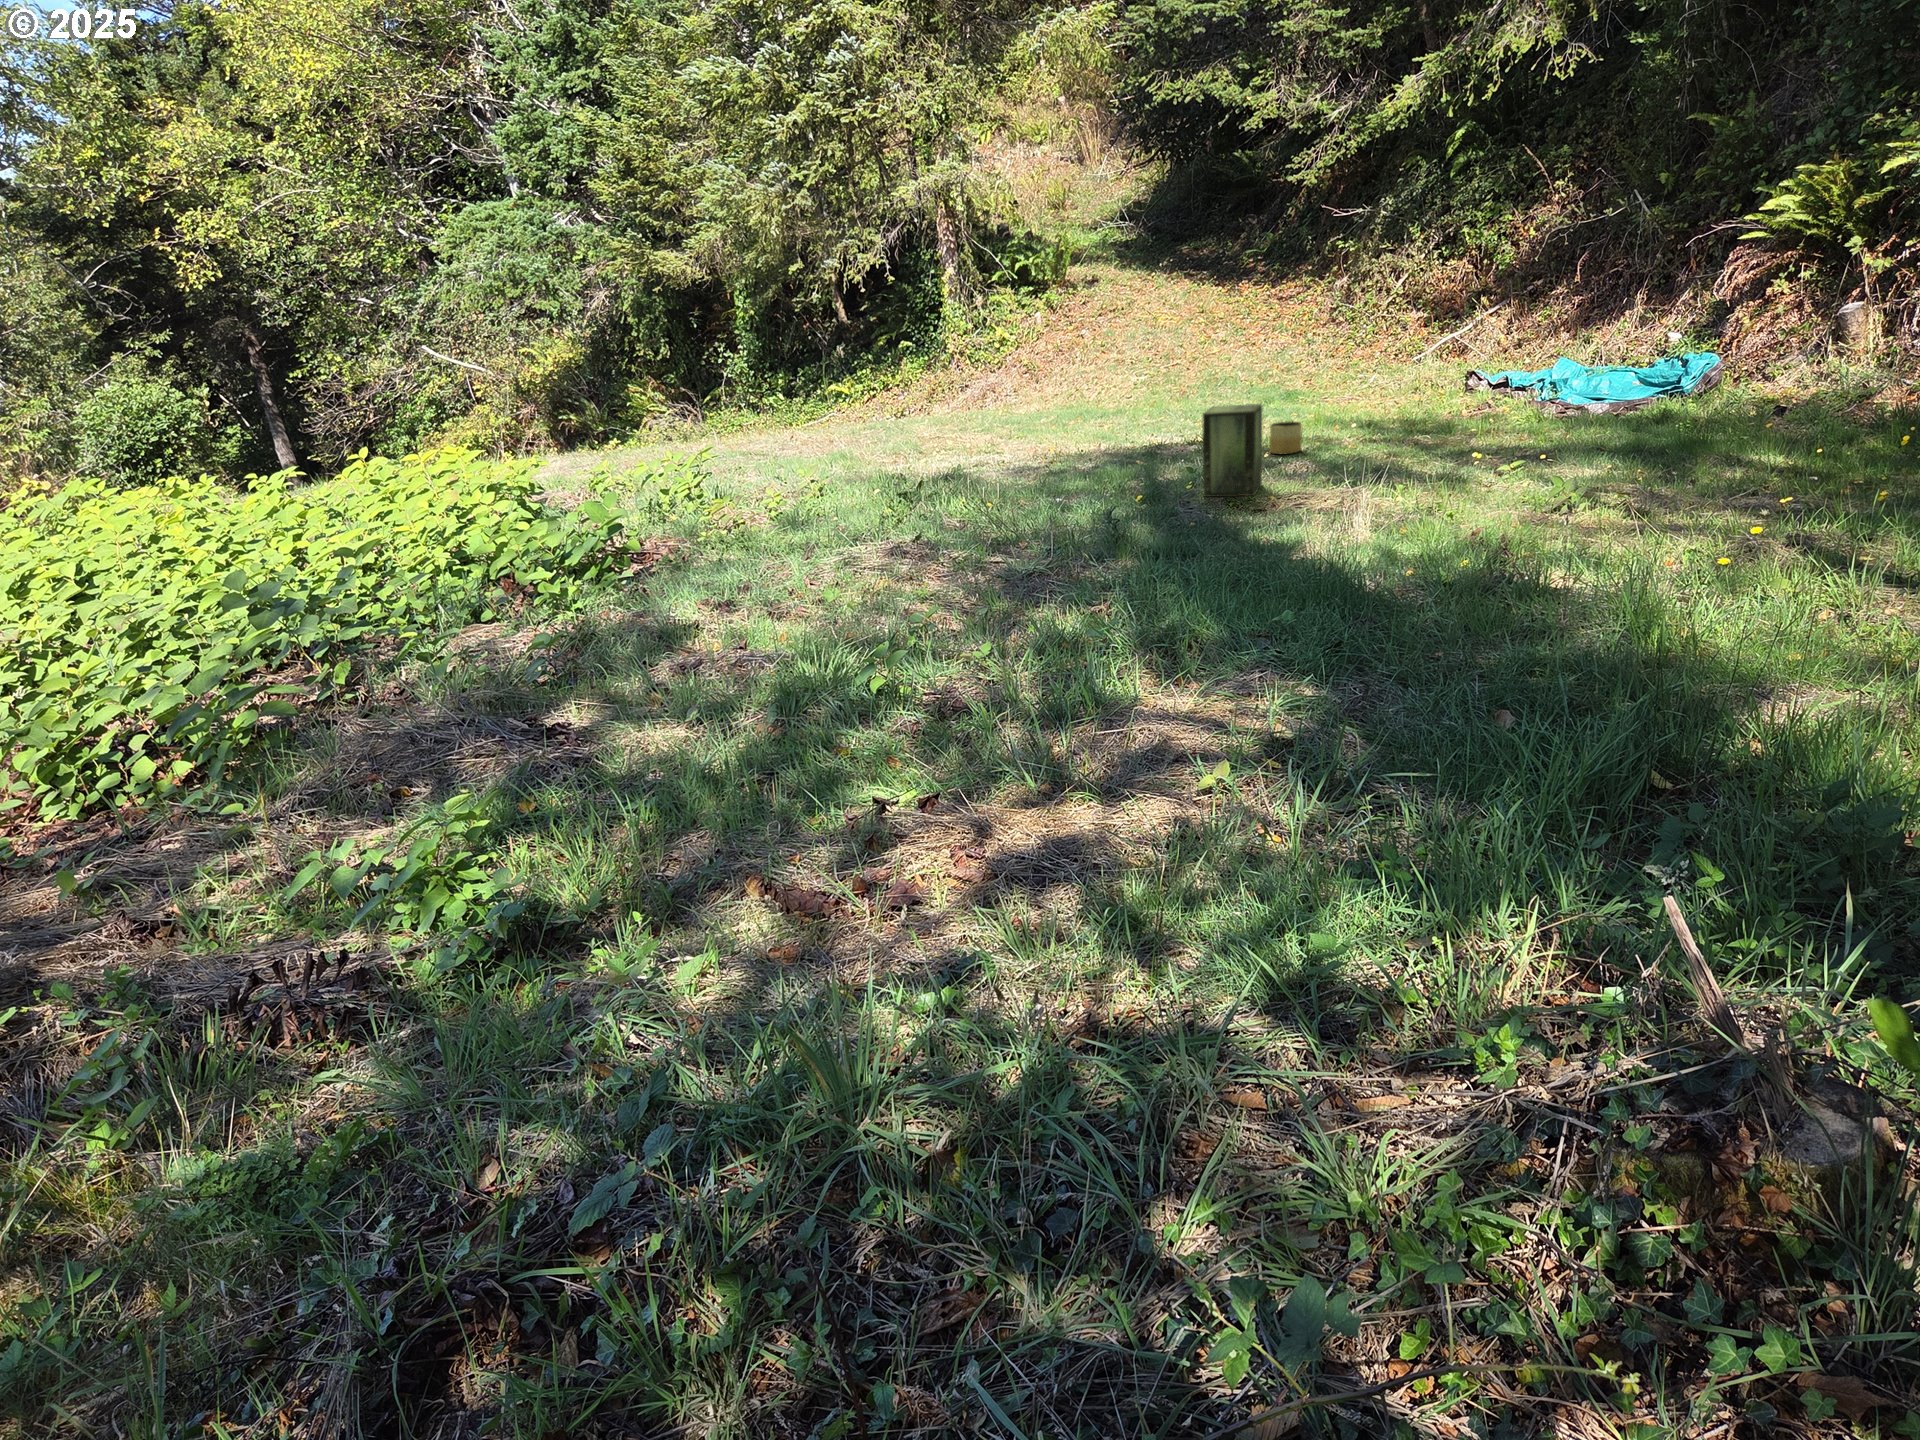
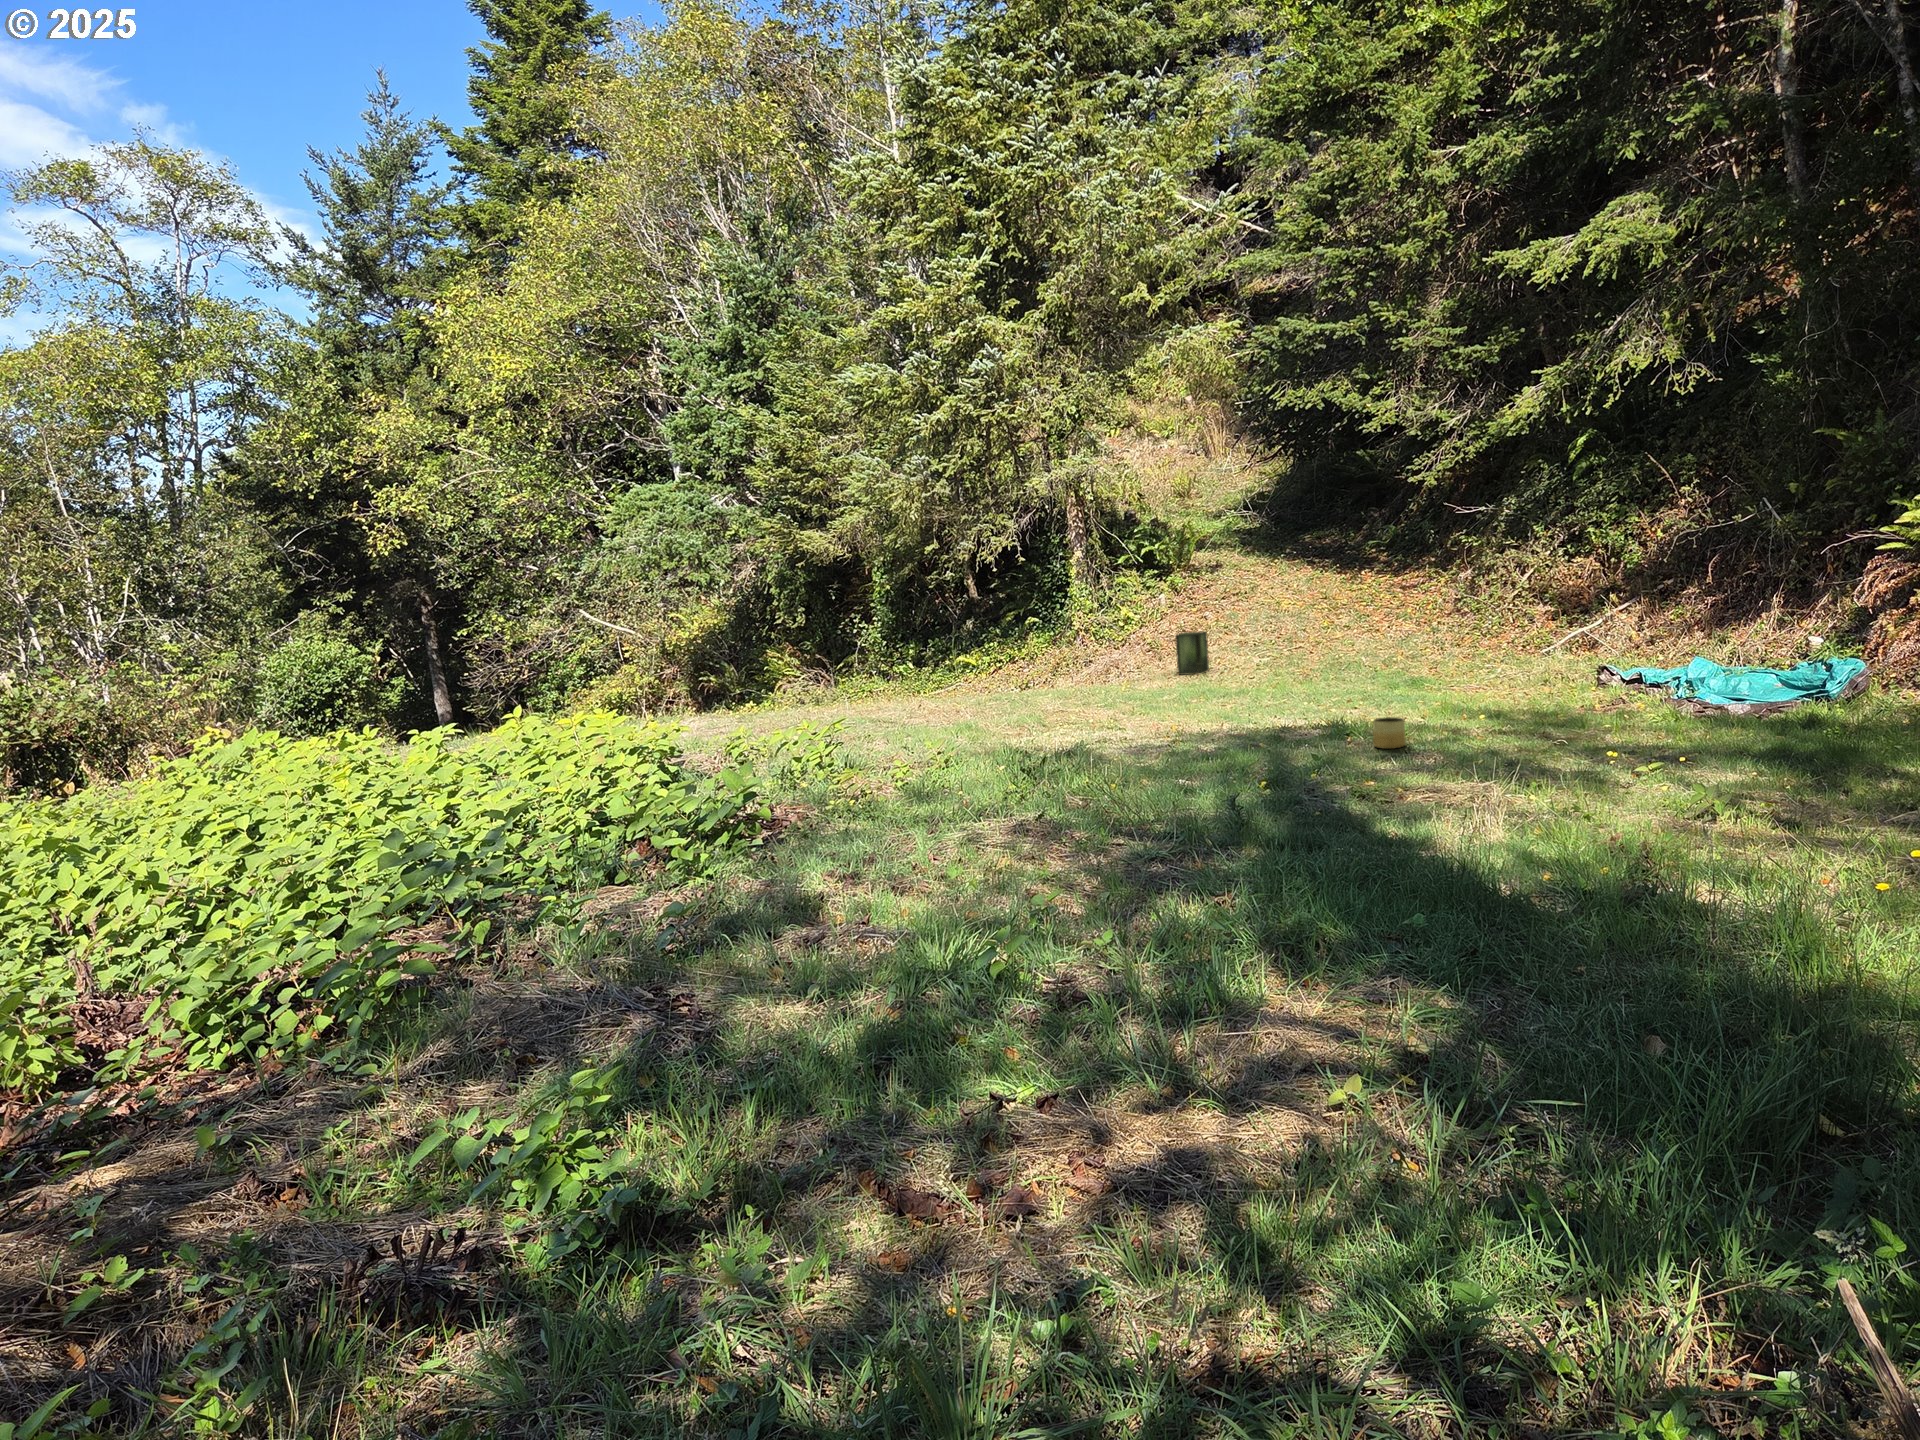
storage box: present [1202,404,1262,497] -> present [1175,631,1209,675]

